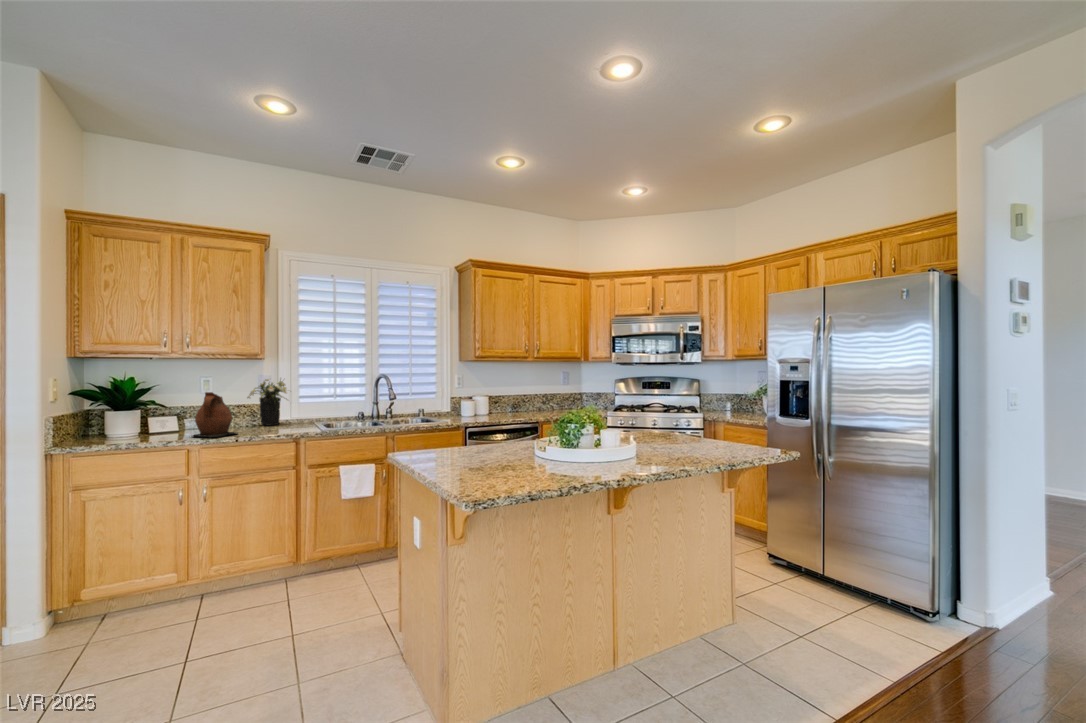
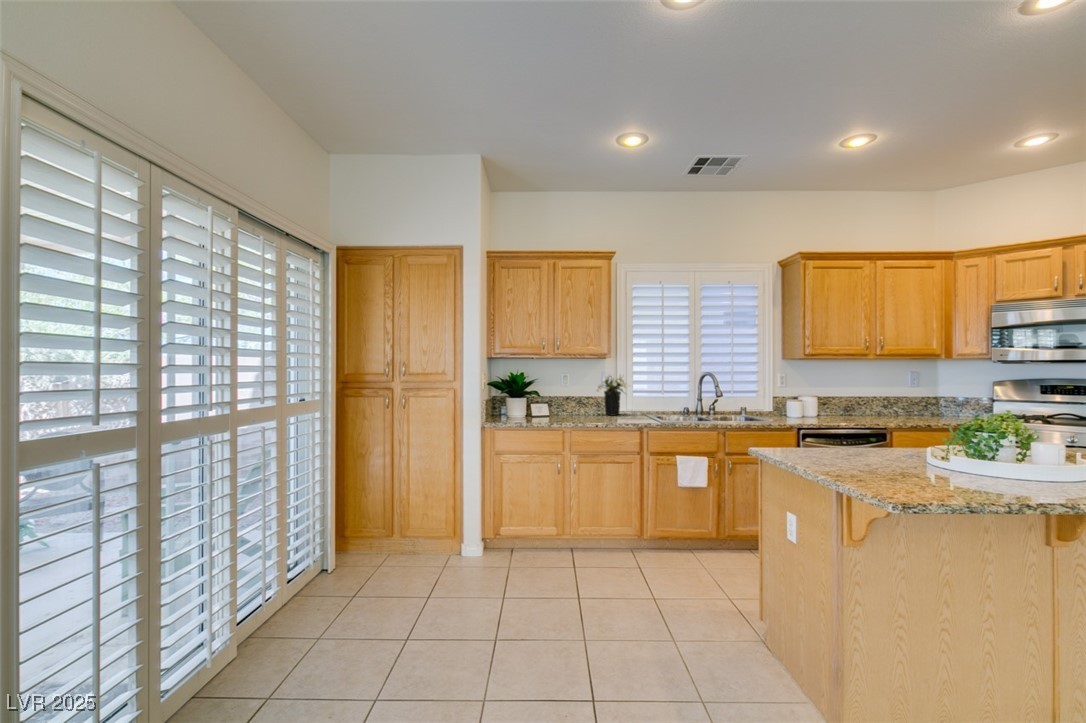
ceramic pitcher: present [194,392,238,437] -> none [561,385,595,422]

